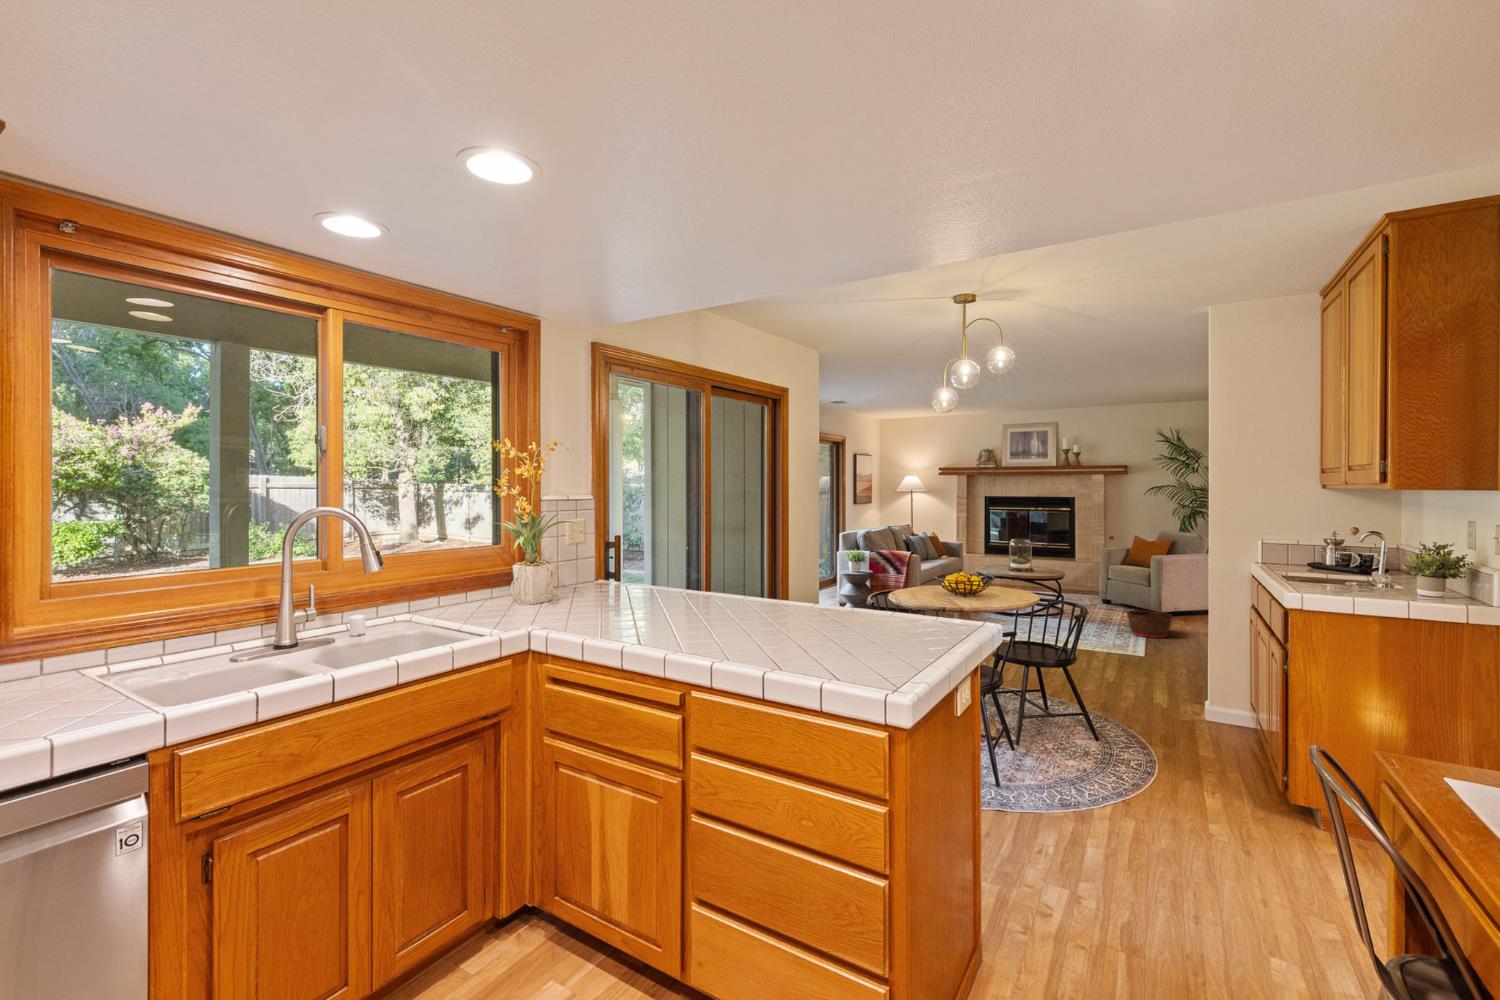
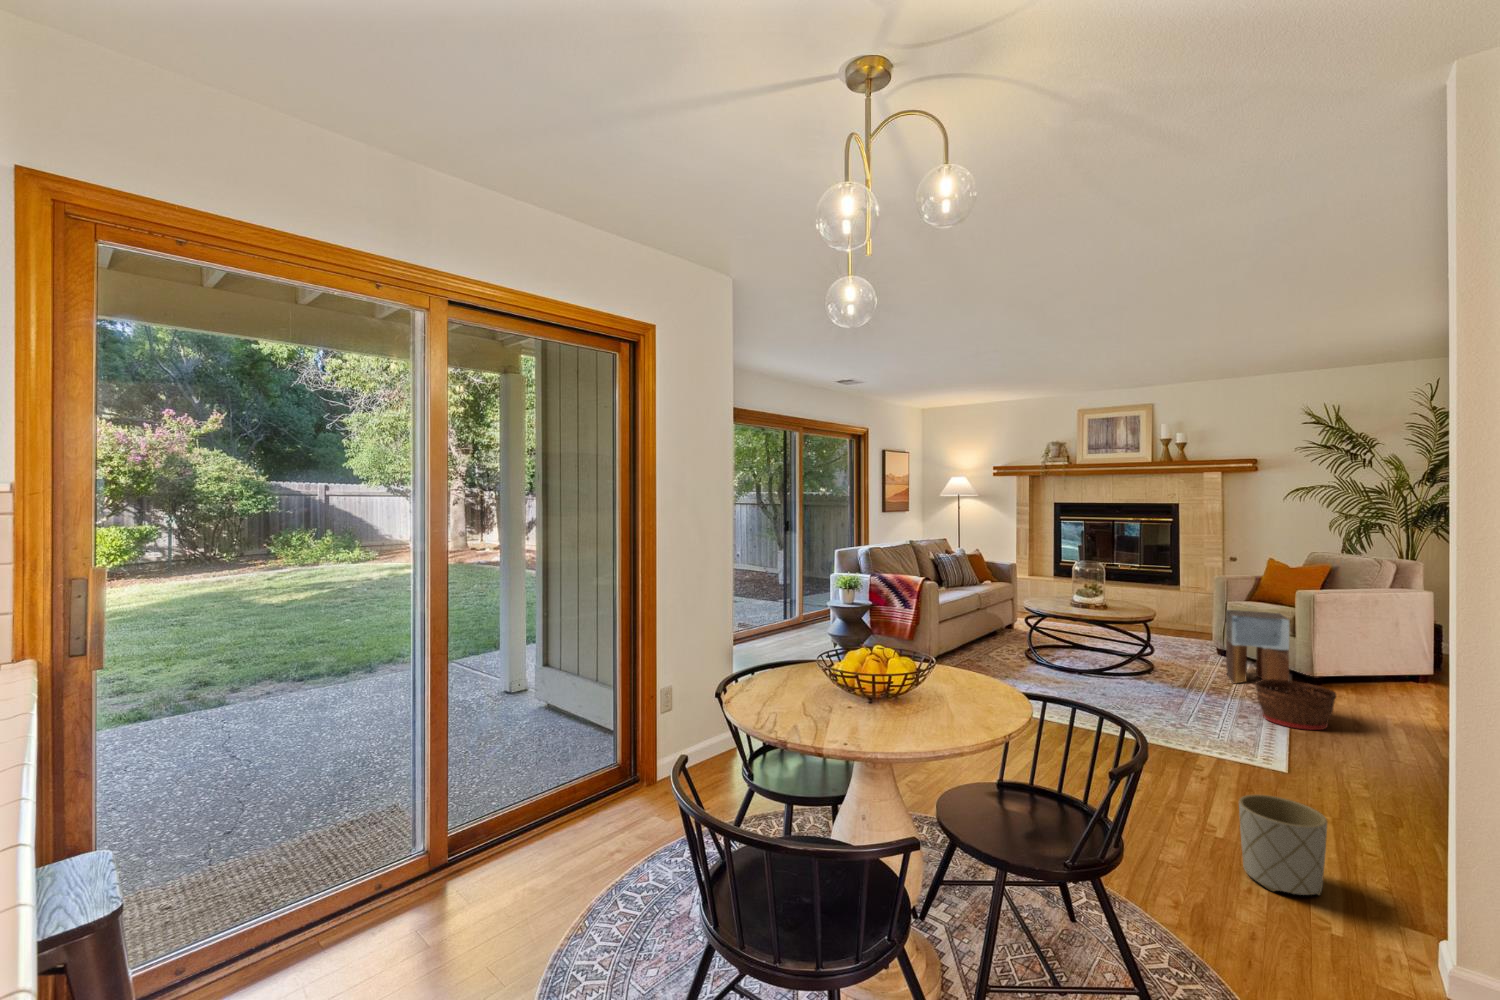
stool: none [1109,570,1147,620] -> present [1226,610,1290,683]
planter: none [1120,653,1161,697] -> present [1239,795,1327,895]

